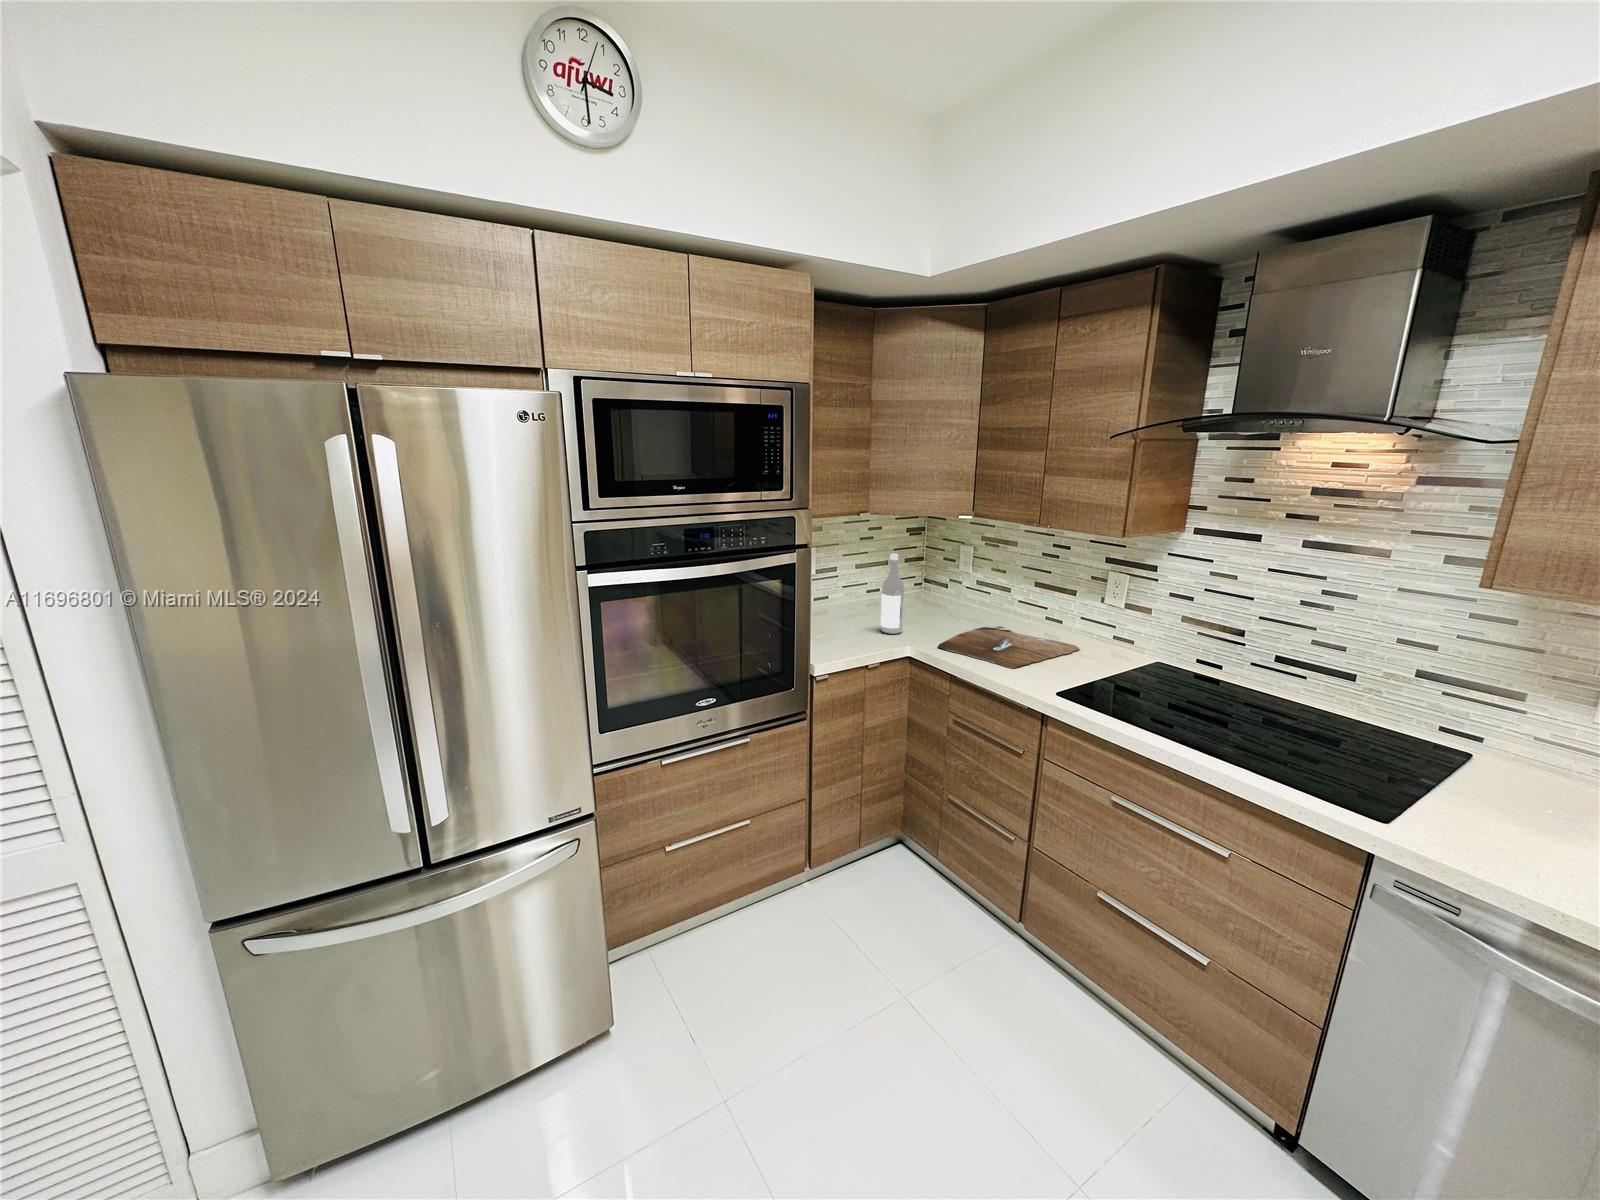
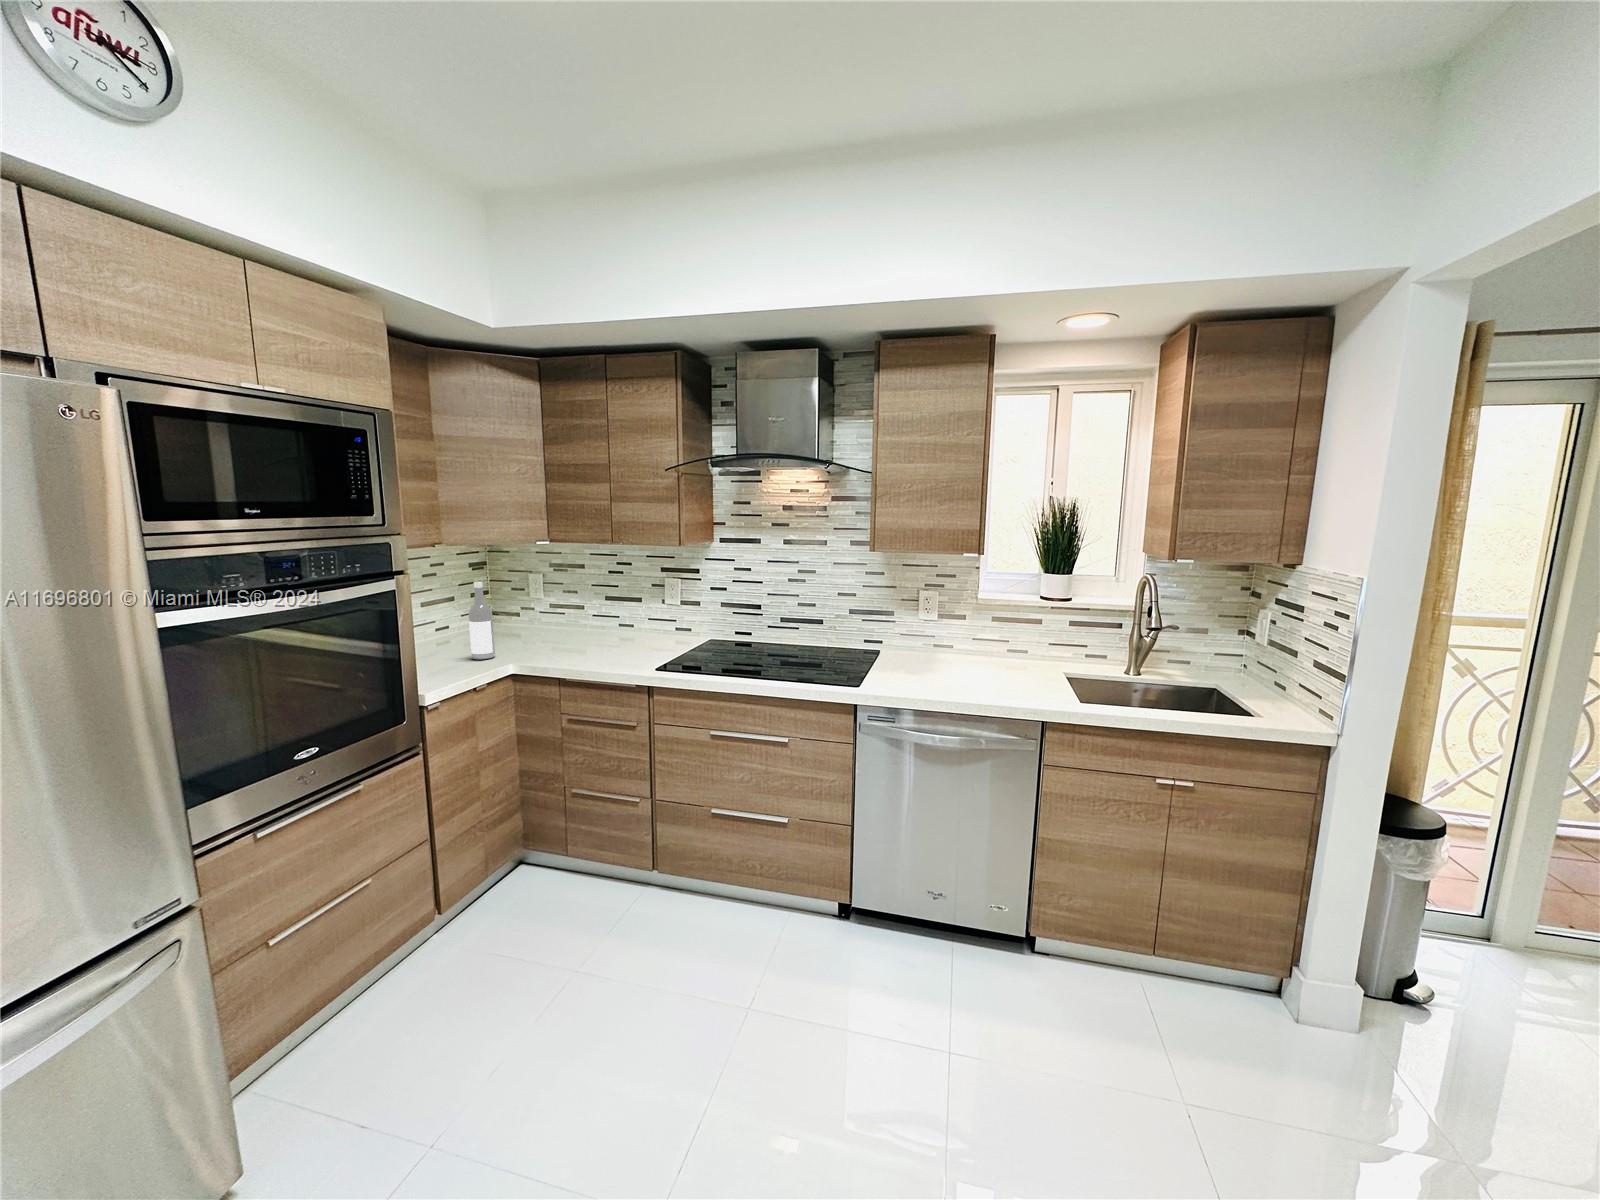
cutting board: present [938,626,1079,668] -> none [539,638,654,662]

